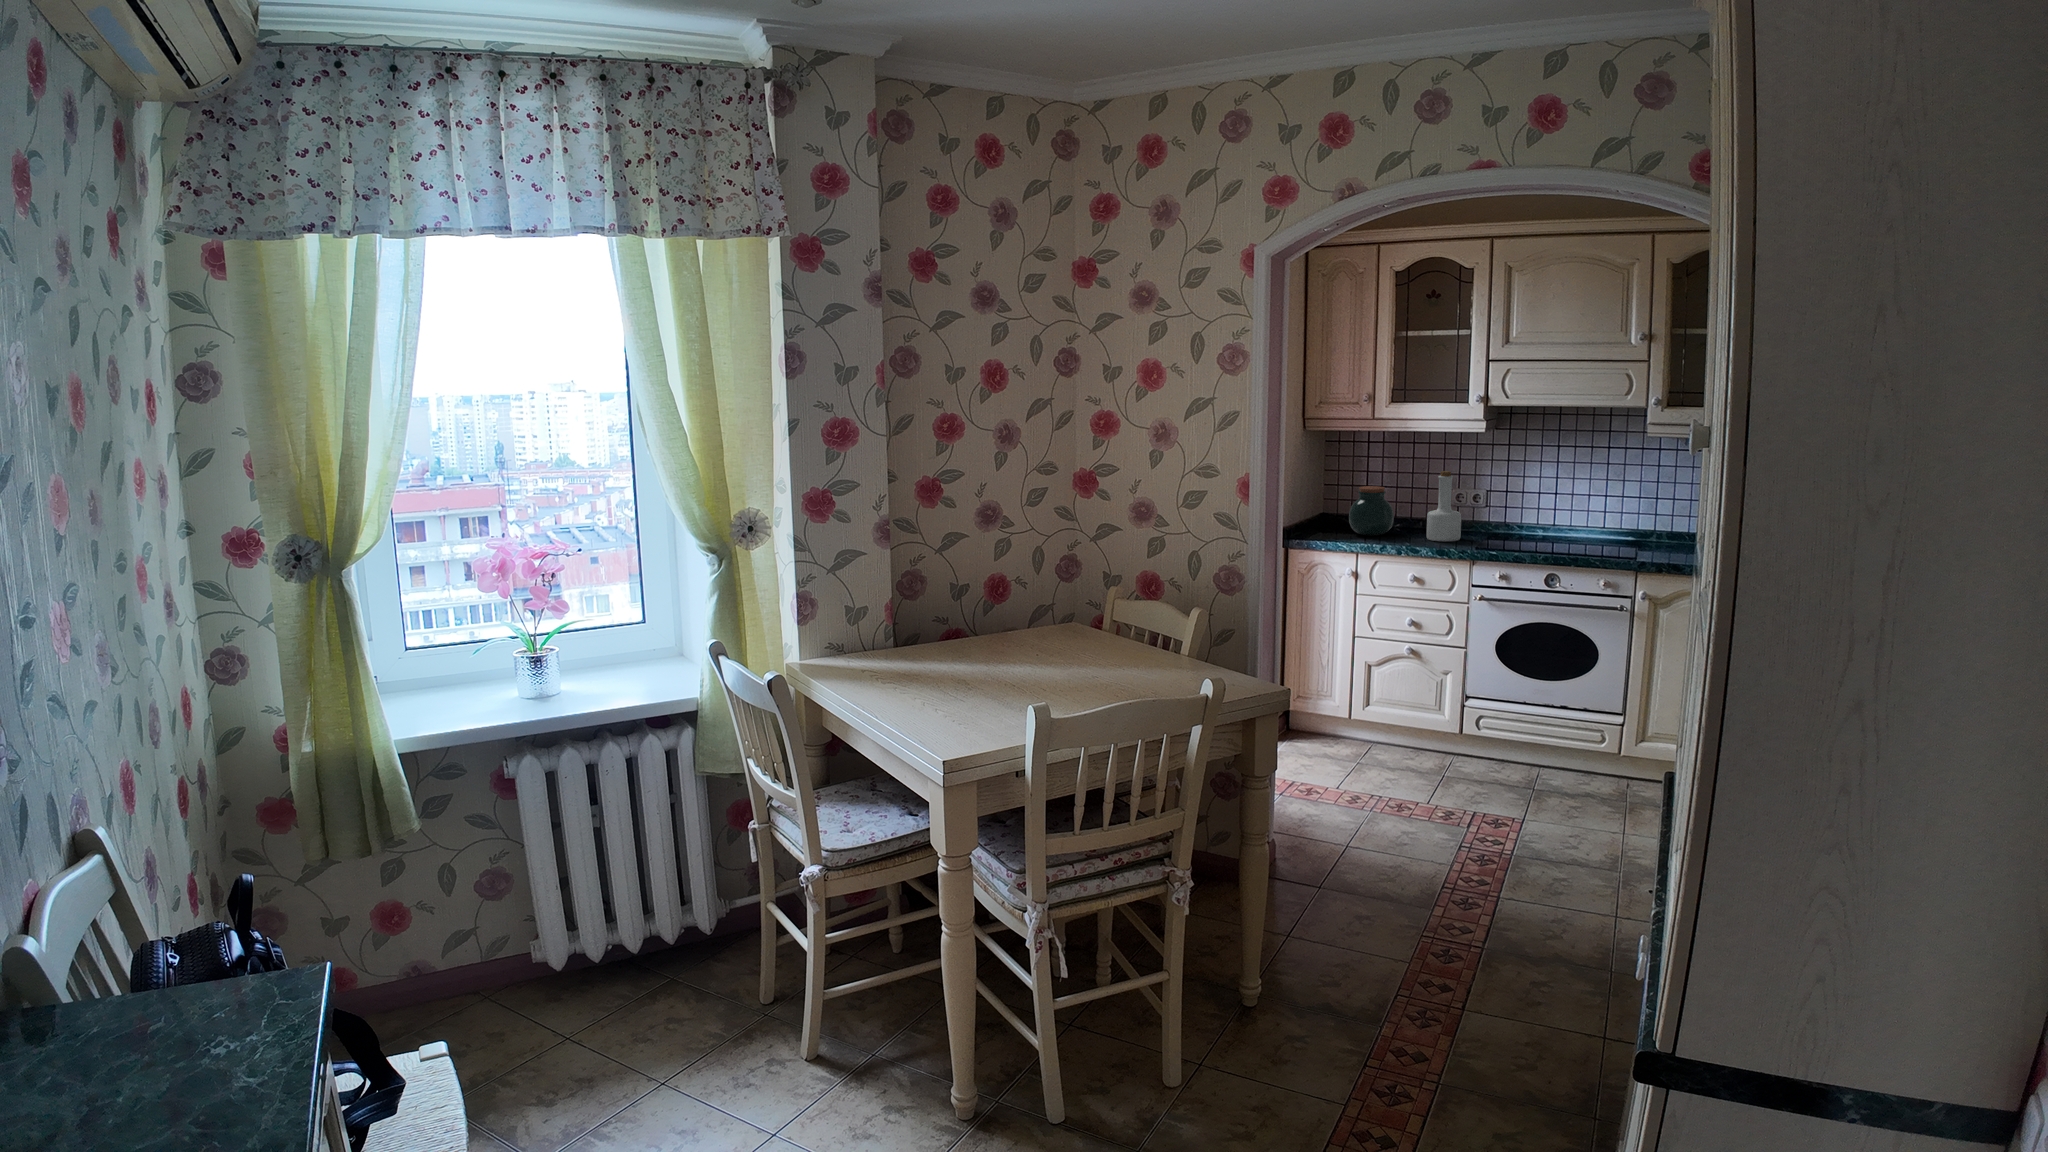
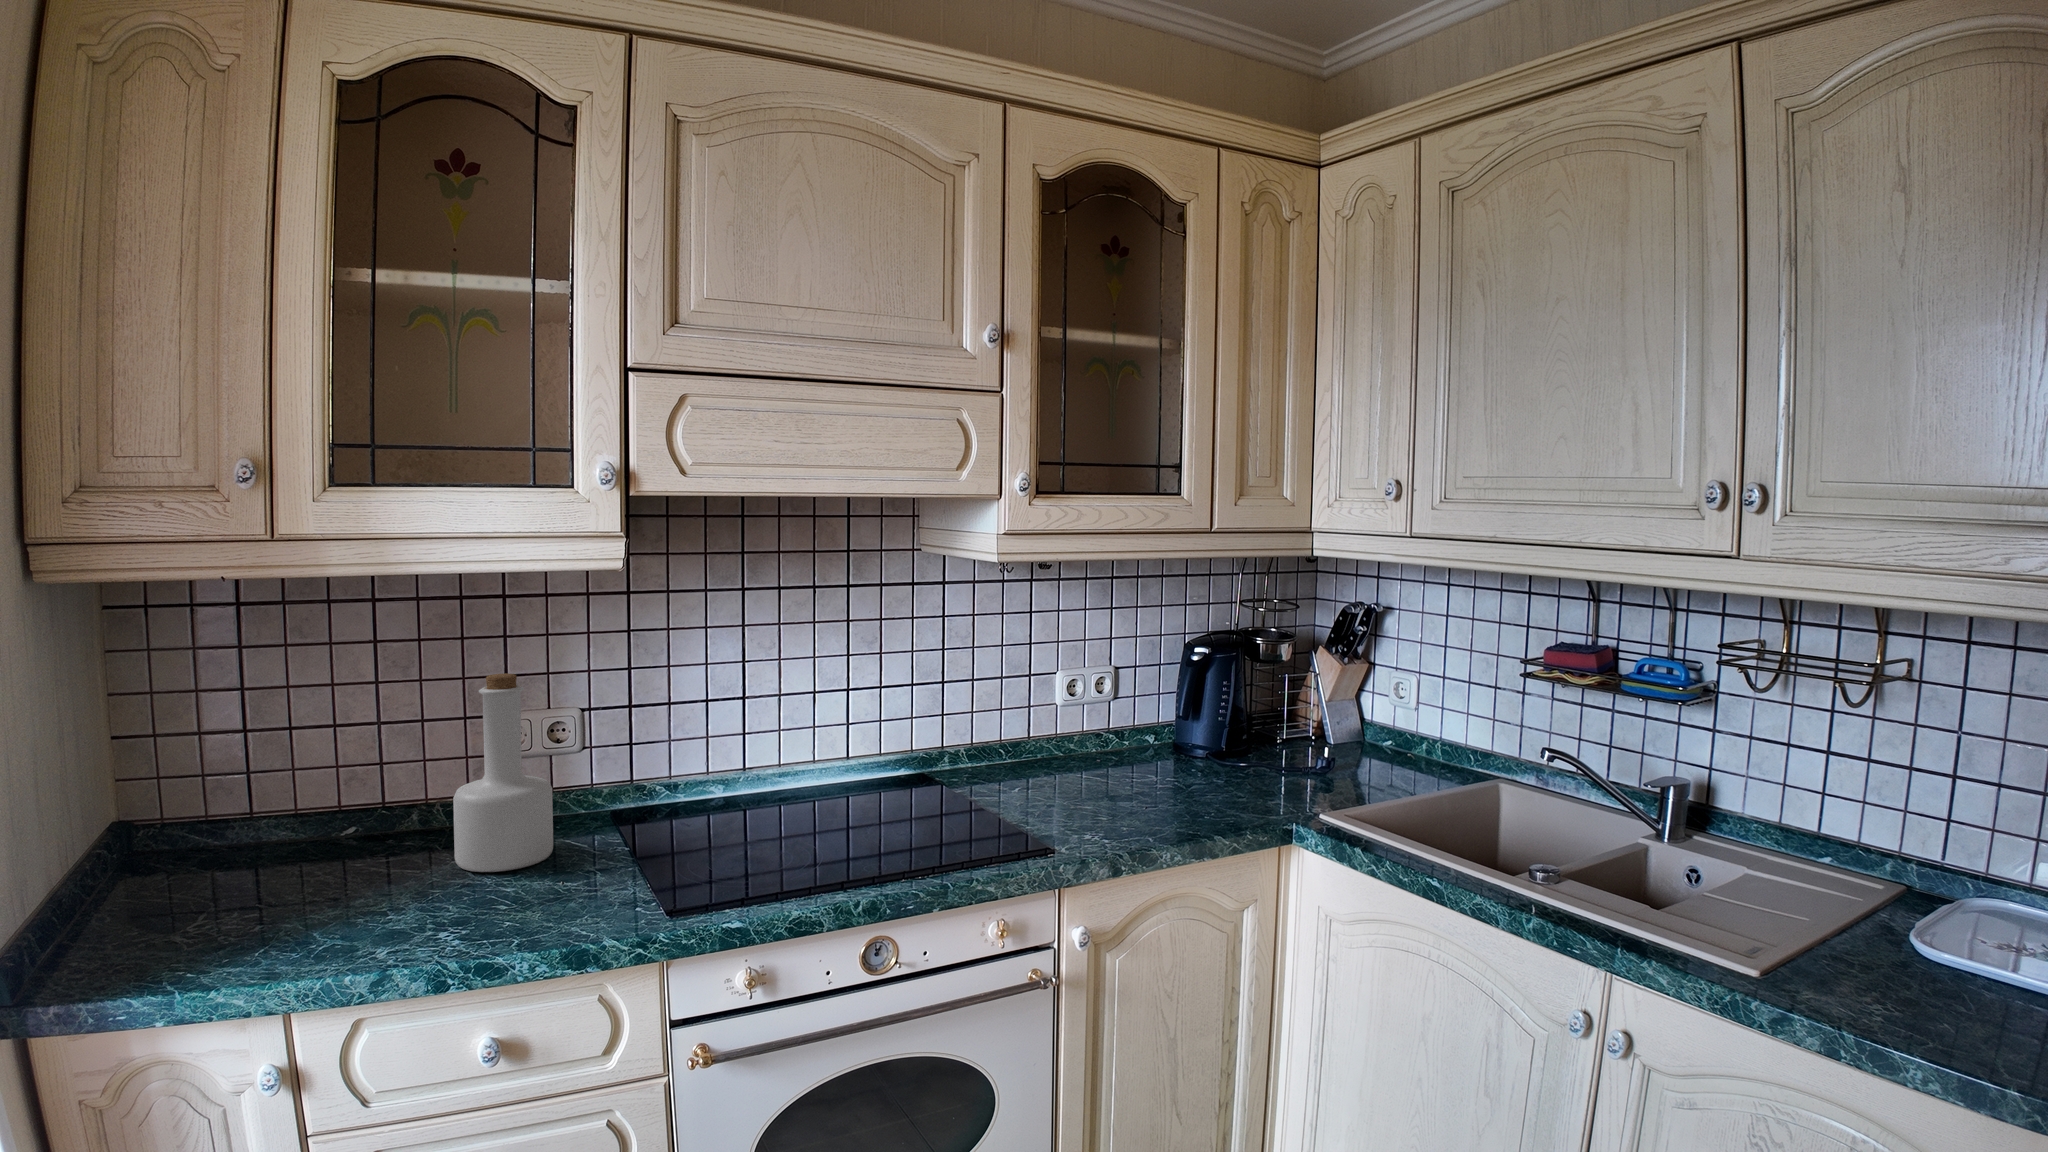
jar: present [1349,486,1394,536] -> none [176,738,337,896]

